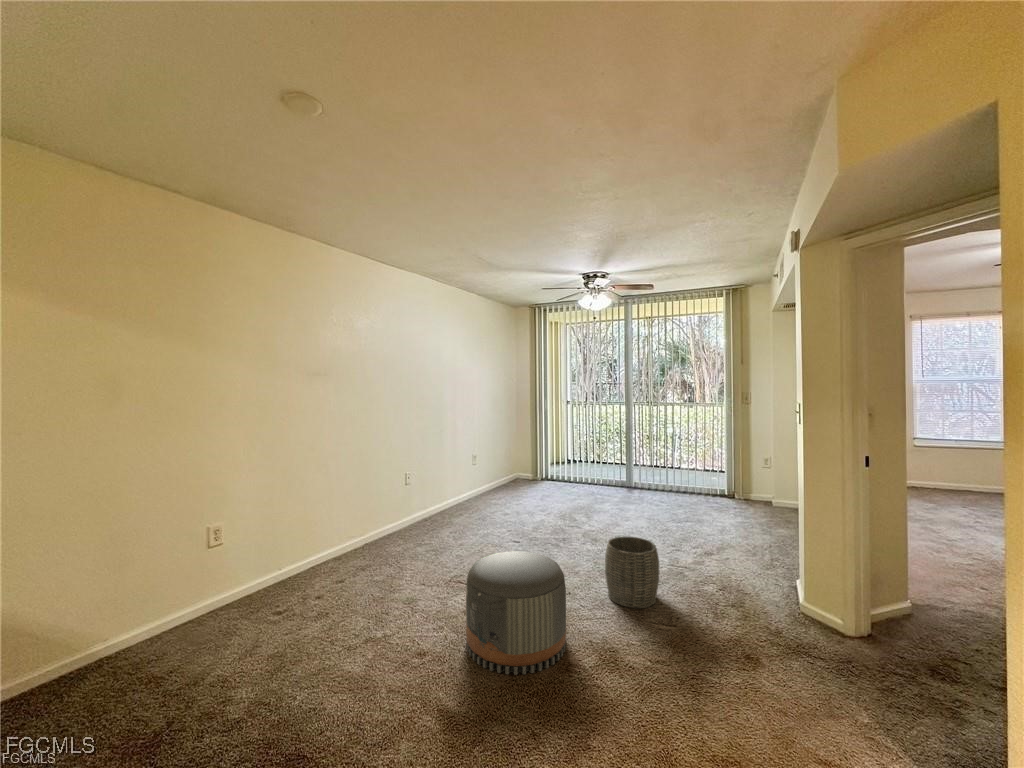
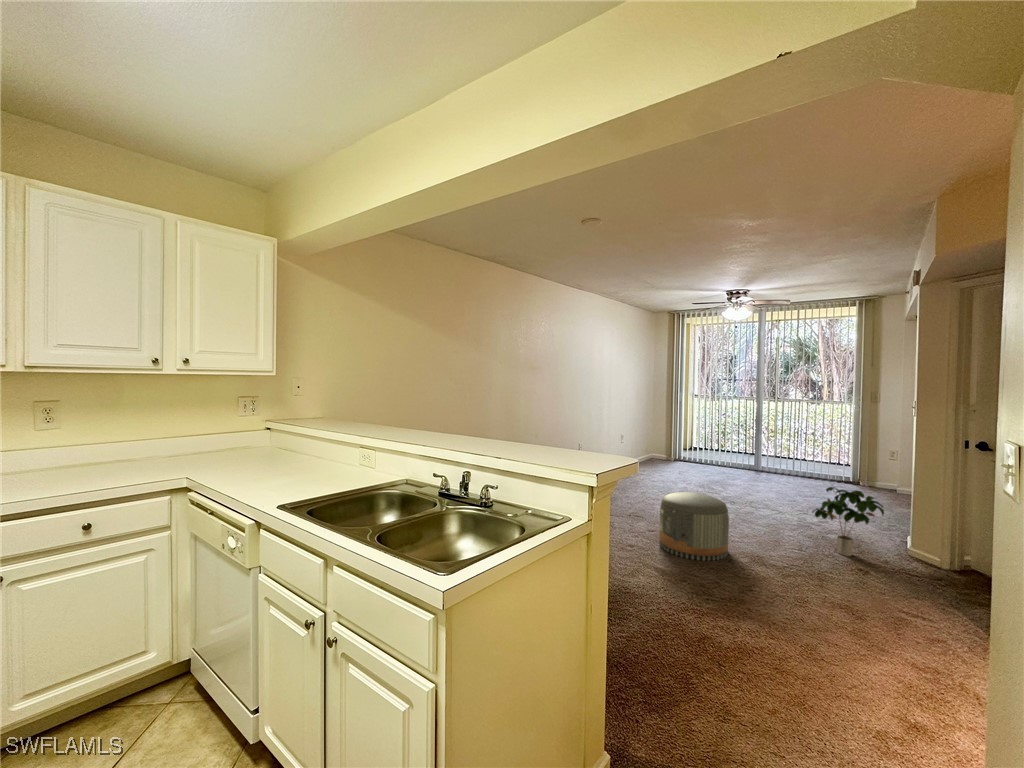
potted plant: none [682,526,773,628] -> present [812,487,884,556]
woven basket: present [605,536,659,608] -> none [750,494,793,541]

